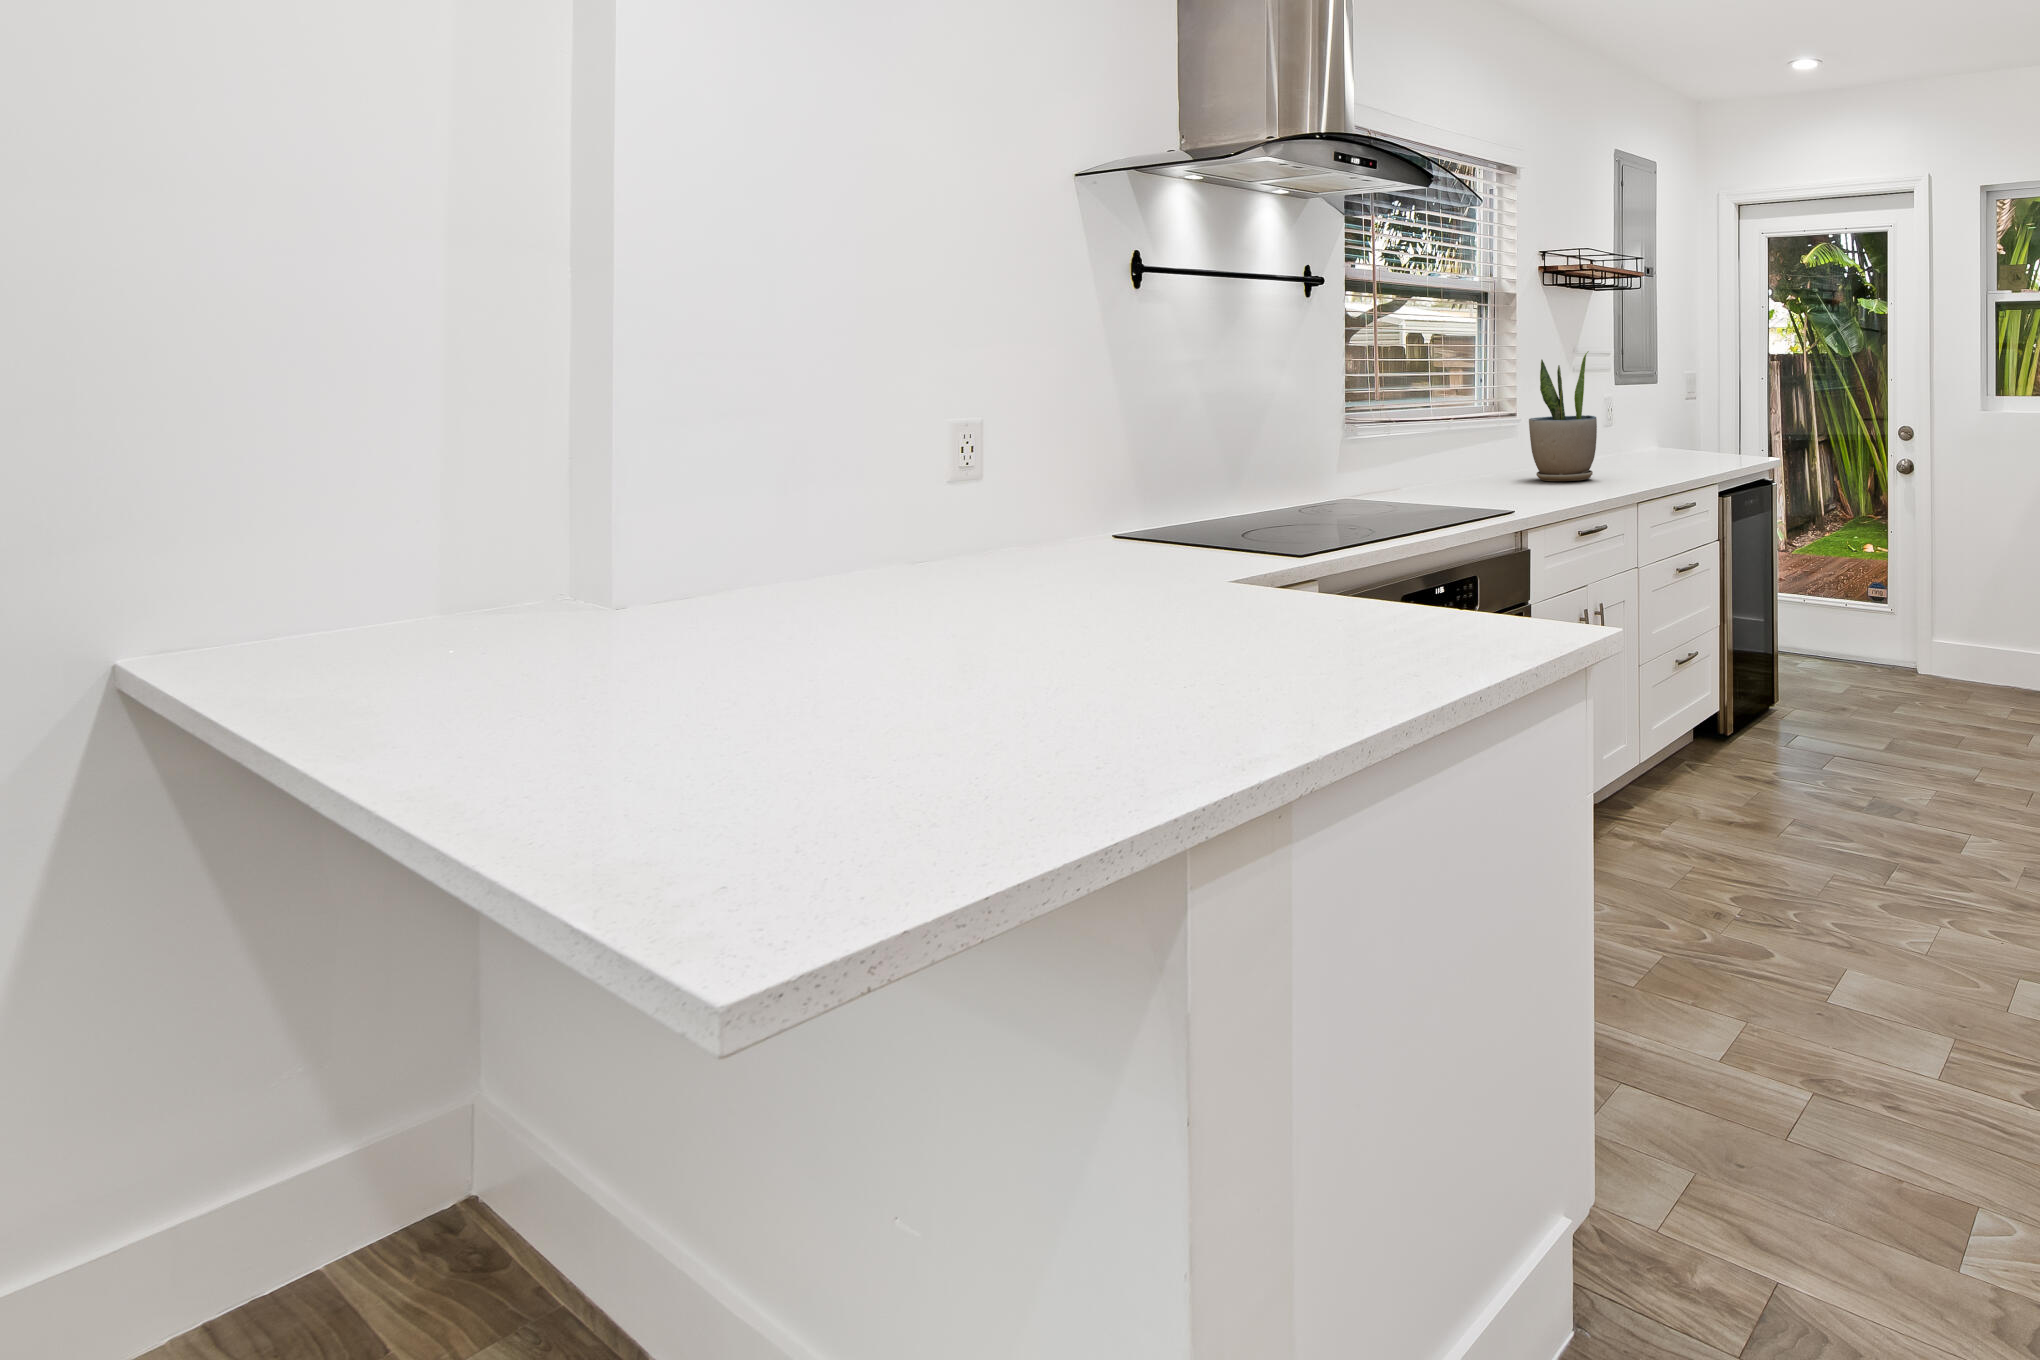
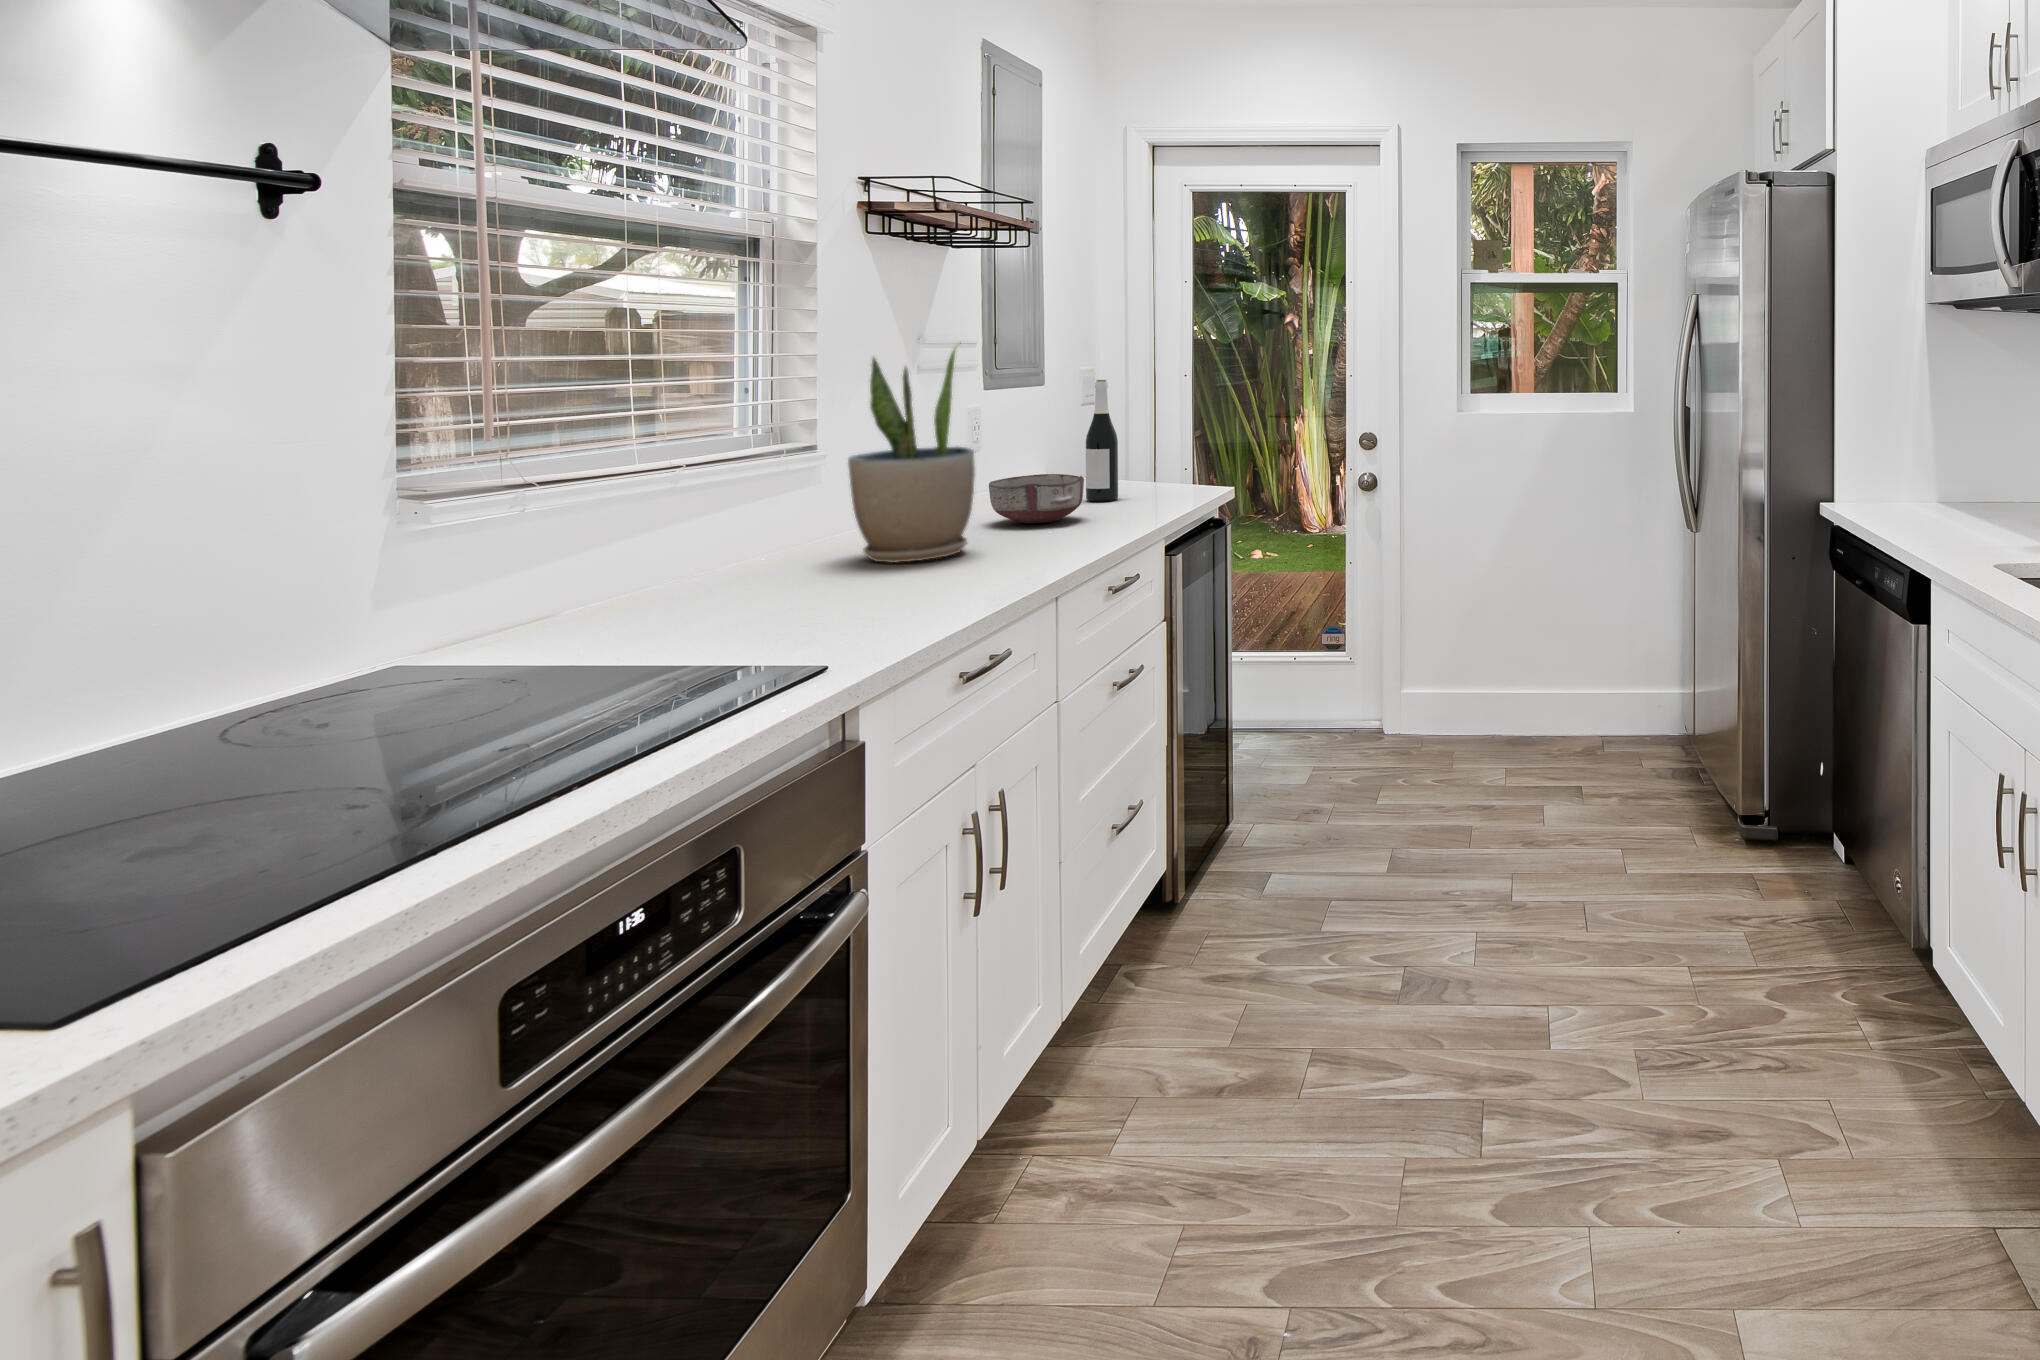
wine bottle: none [1675,378,1697,463] -> present [1086,380,1118,502]
ceramic bowl: none [1609,440,1668,470] -> present [989,474,1084,523]

